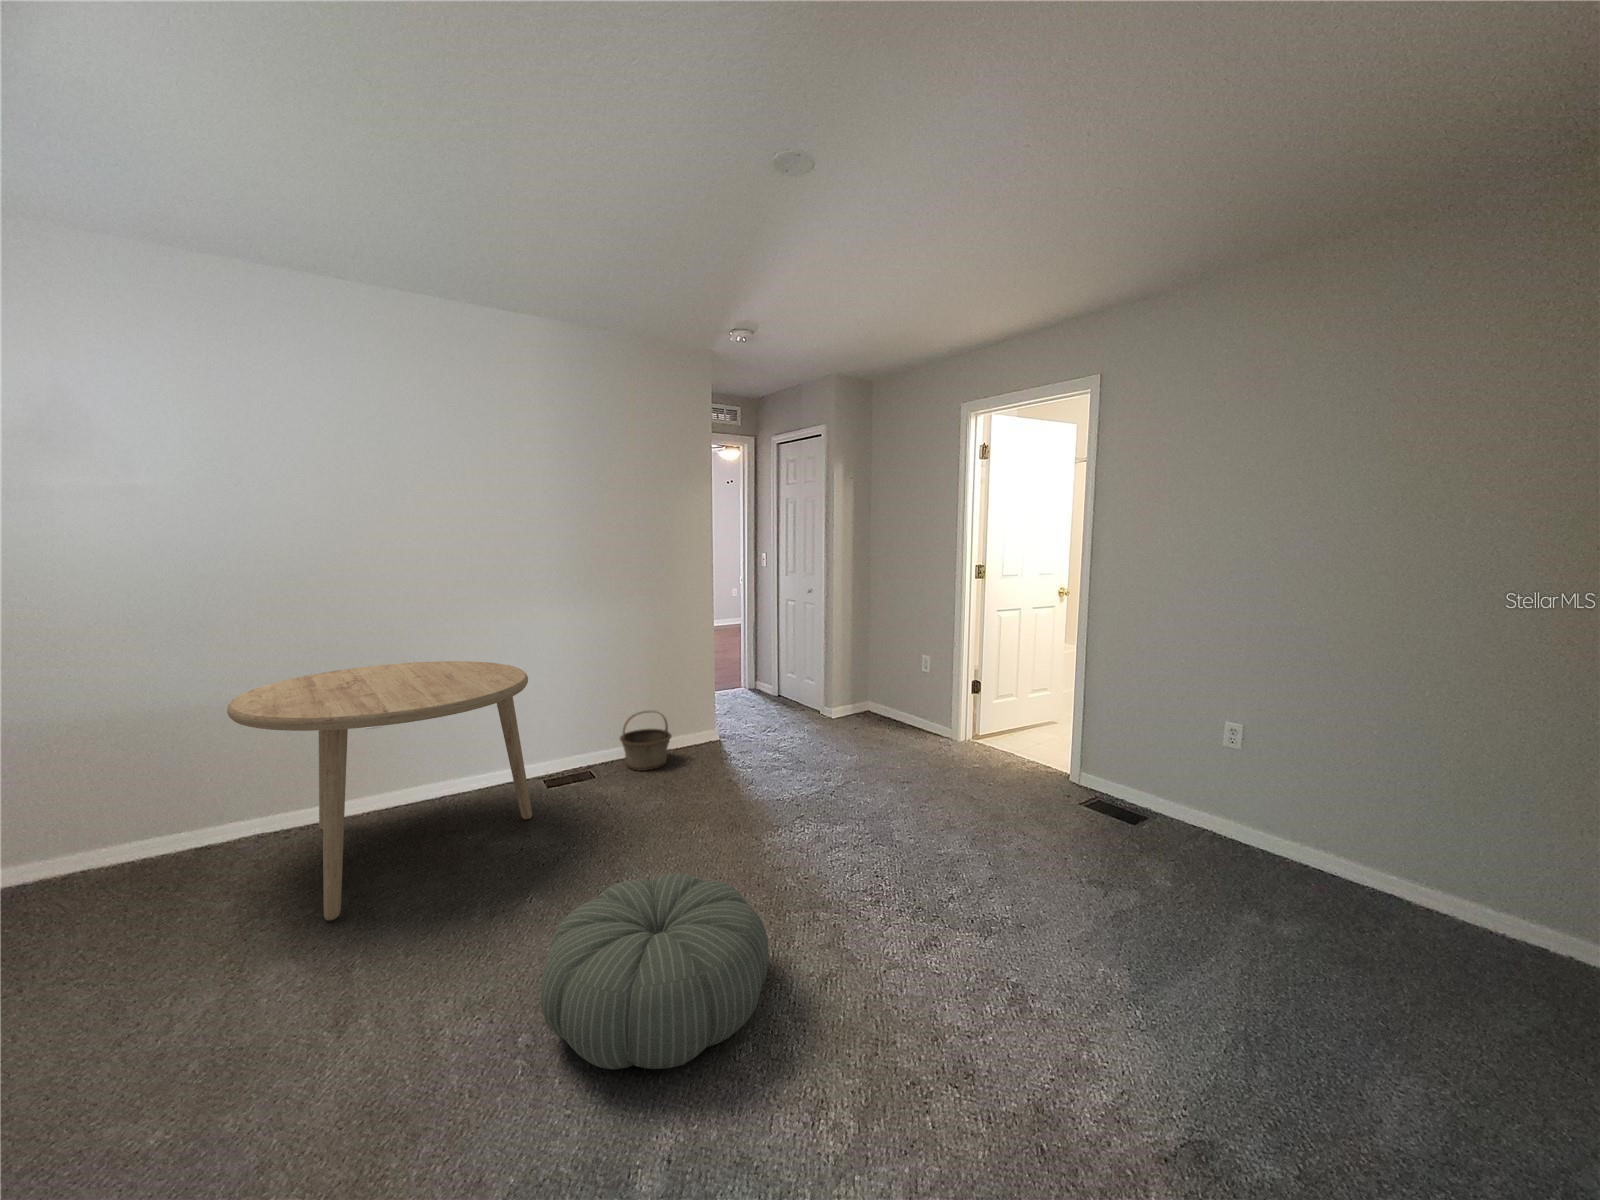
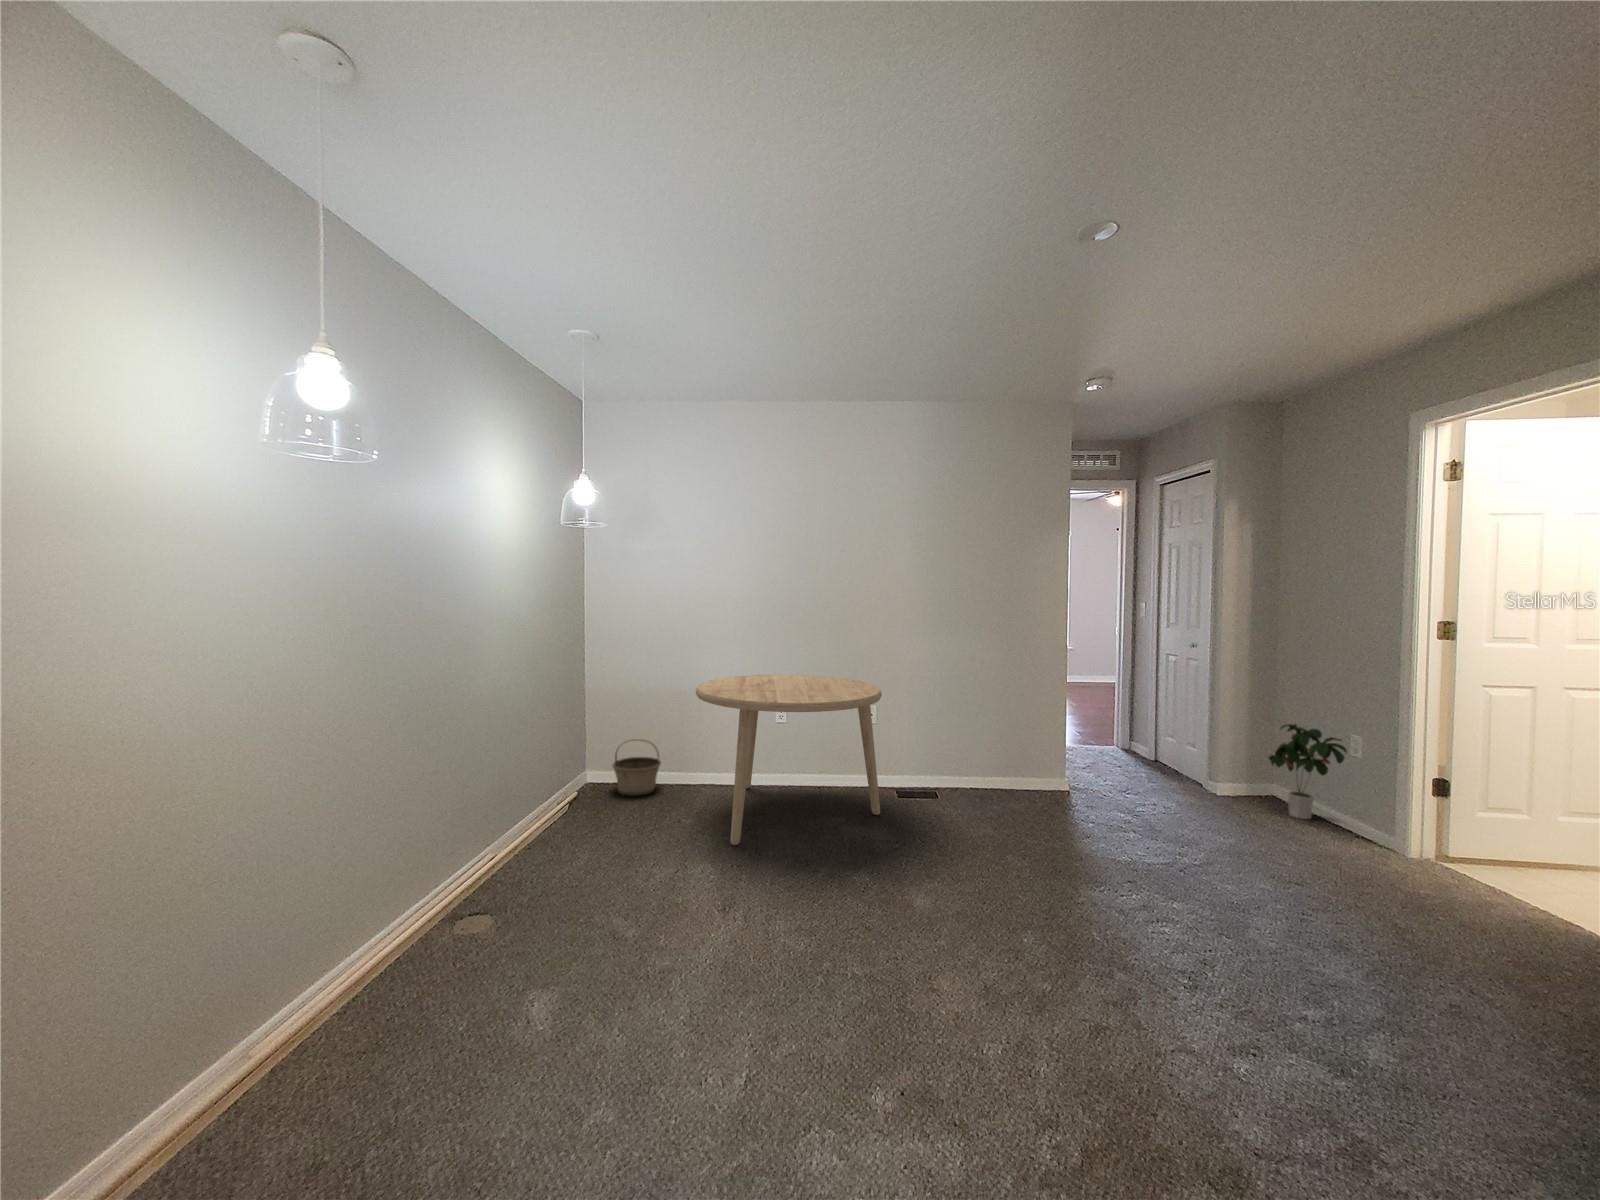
potted plant: none [867,652,921,728] -> present [1268,724,1347,819]
basket: present [620,711,671,771] -> present [613,739,661,796]
pouf: present [541,873,769,1069] -> none [836,870,1037,1030]

